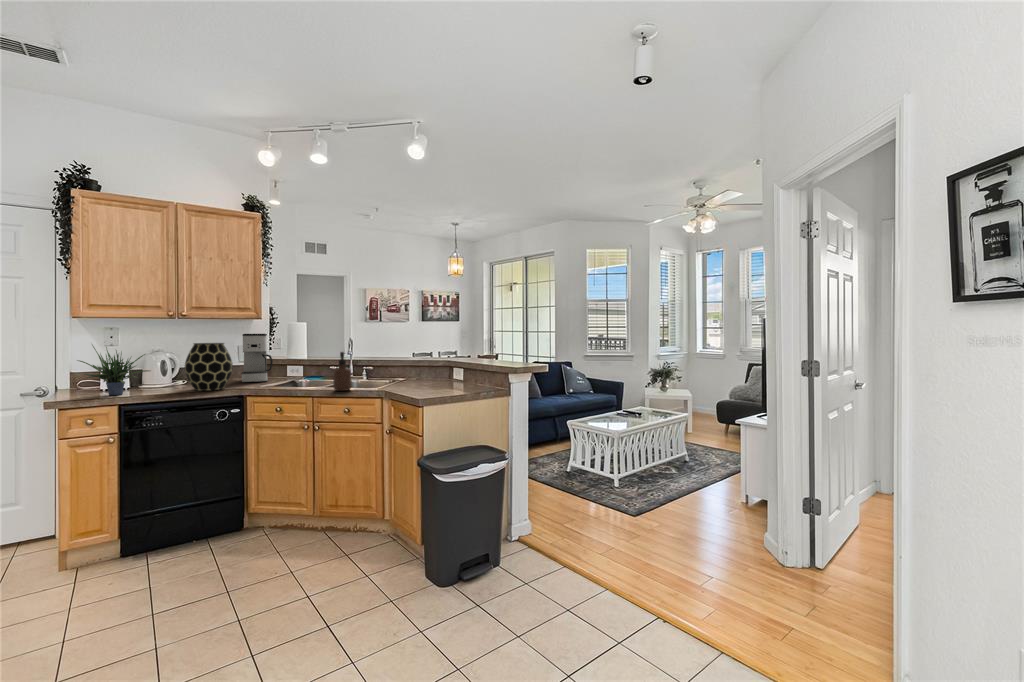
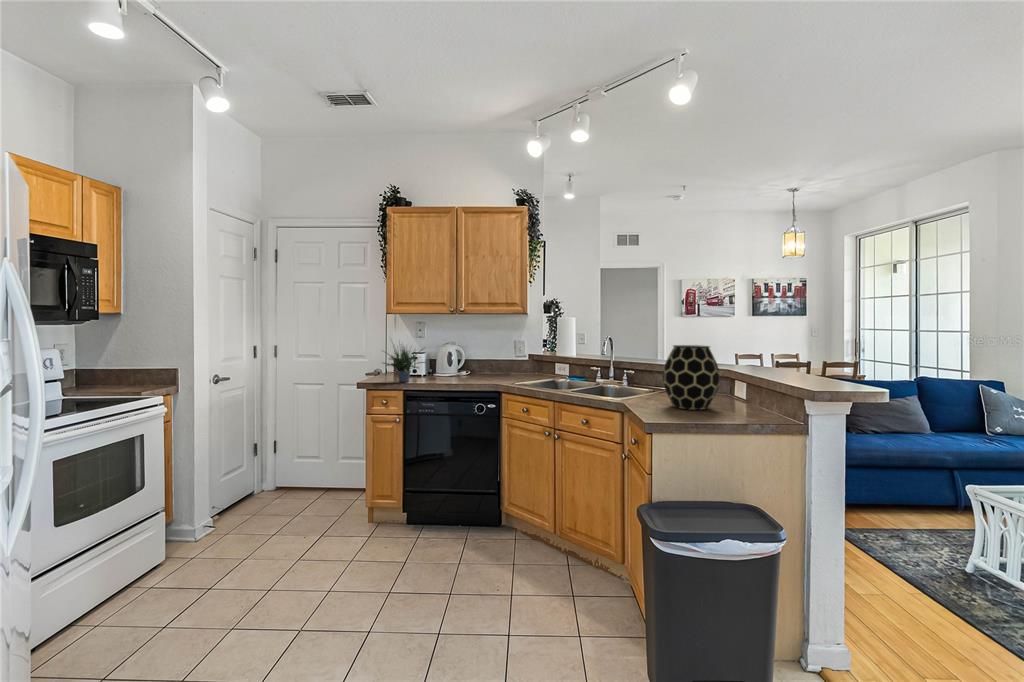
coffee maker: present [242,334,273,382] -> none [508,330,537,379]
vase: present [185,343,233,391] -> present [663,345,720,410]
soap dispenser: present [333,352,351,391] -> none [571,352,591,399]

